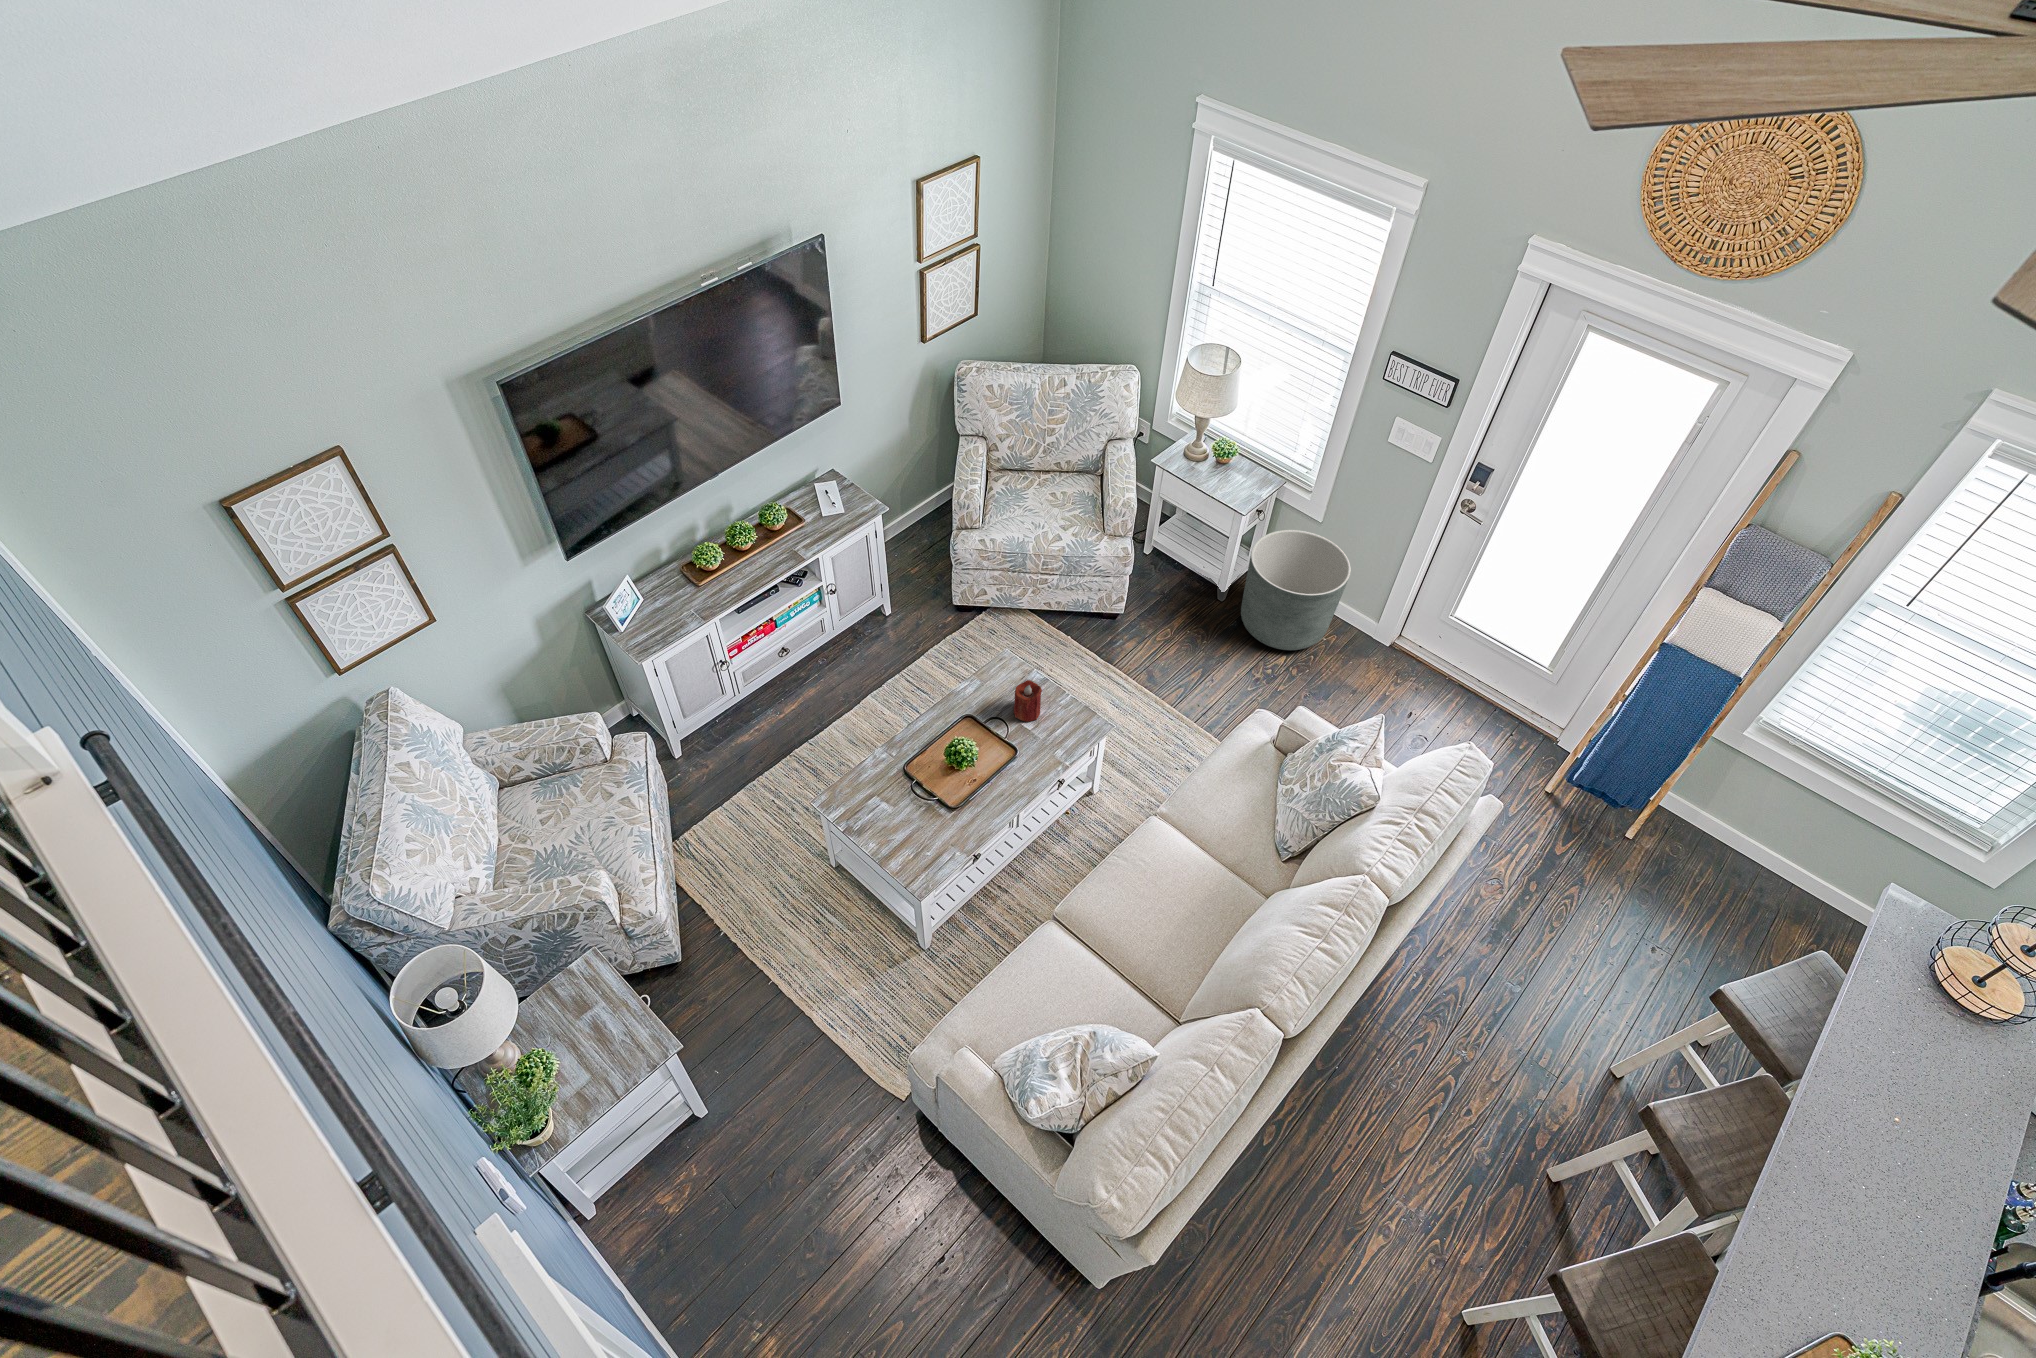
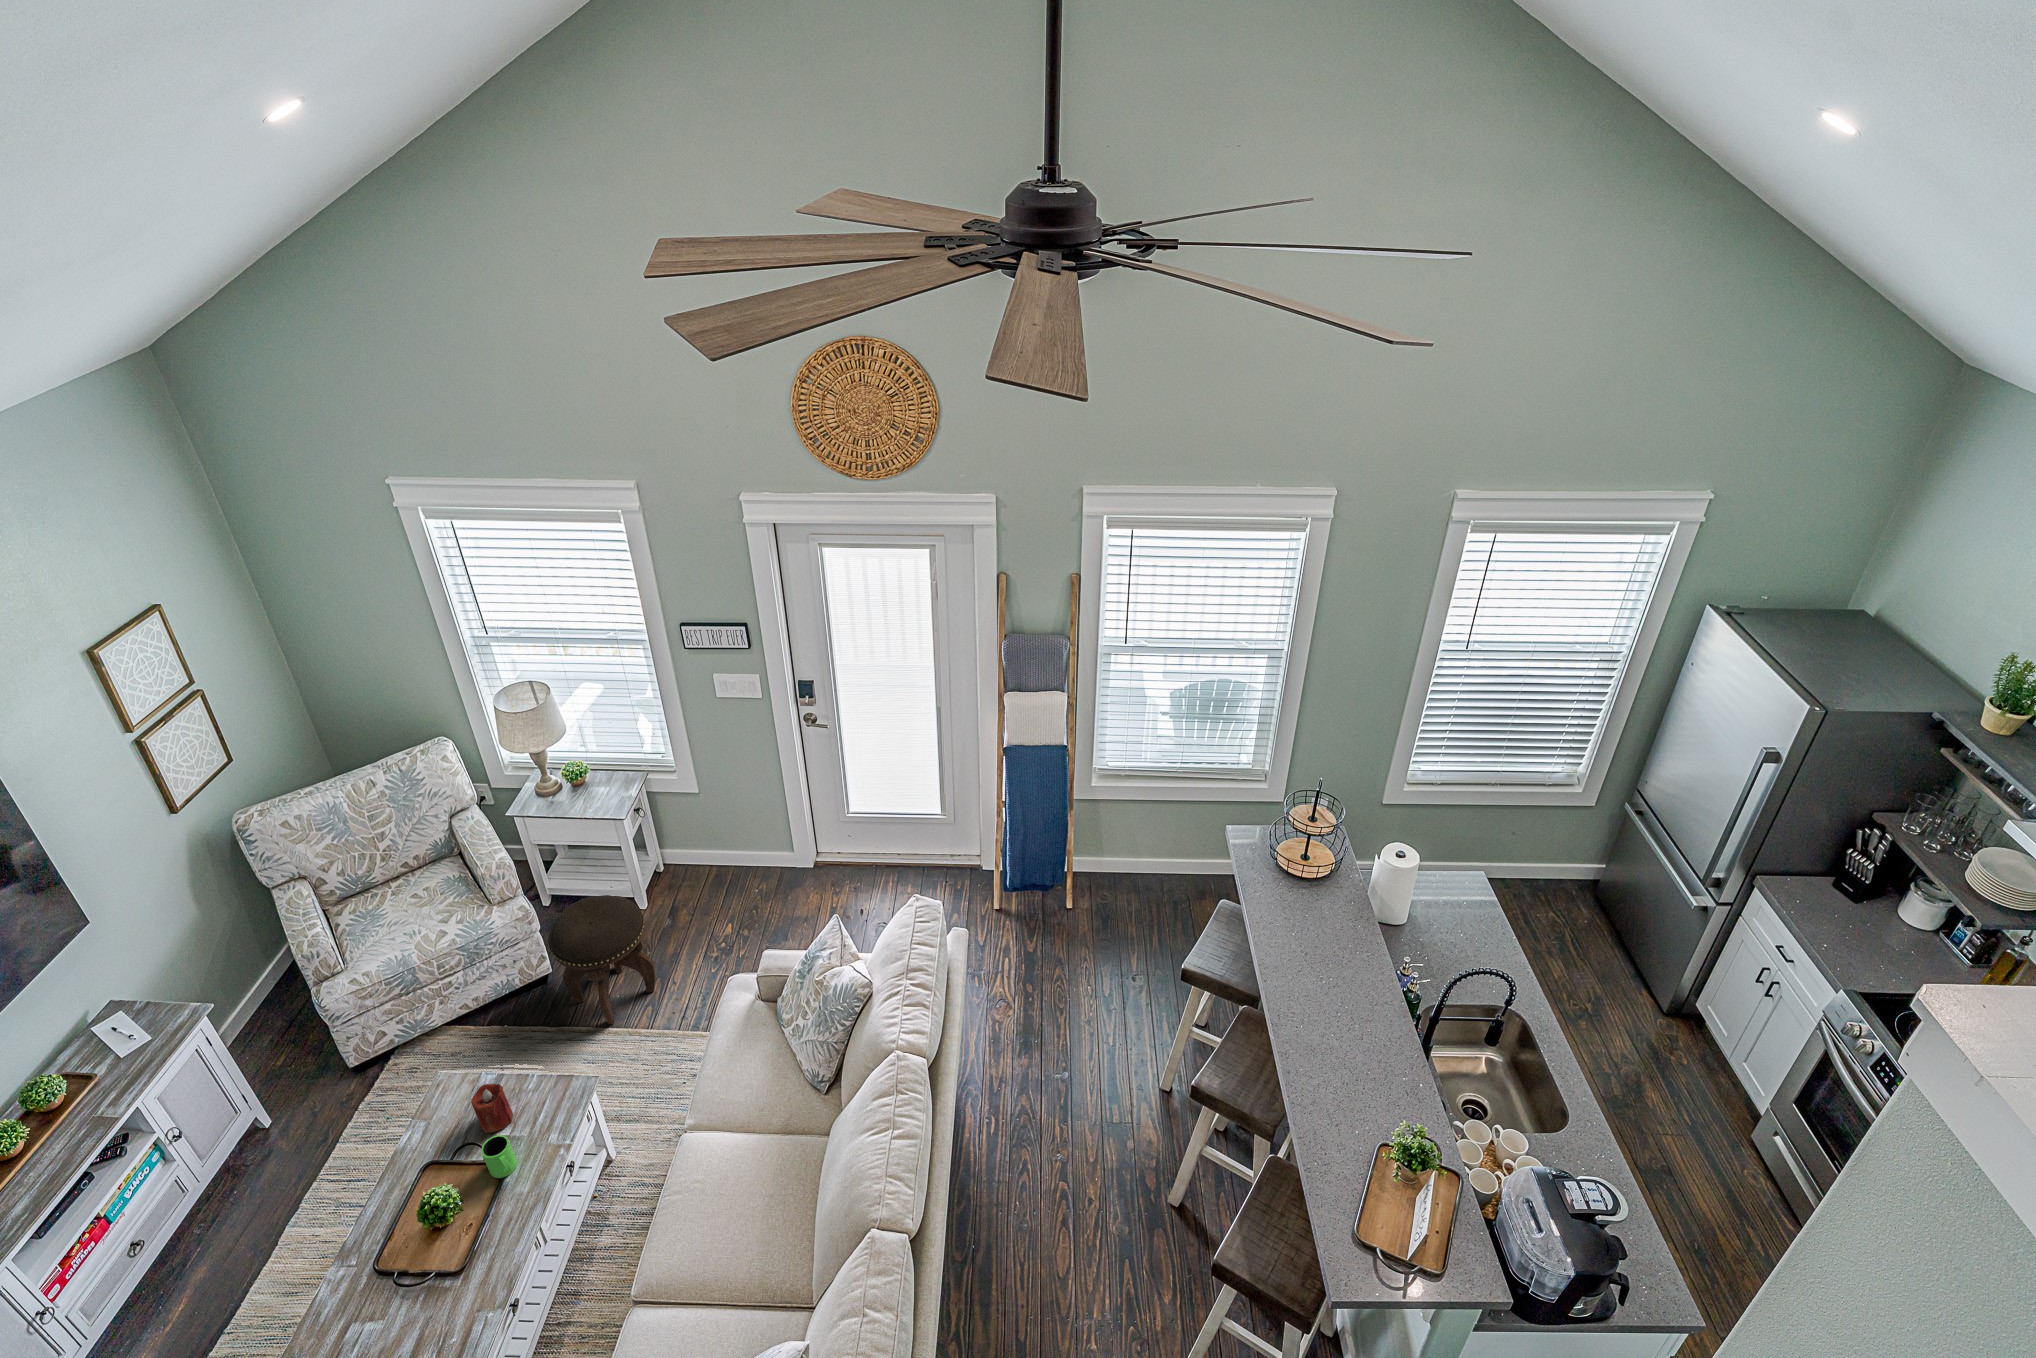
planter: present [1241,530,1351,650] -> none [649,803,756,924]
footstool: none [1128,568,1216,684] -> present [548,895,655,1024]
mug: none [1004,724,1027,761] -> present [481,1135,517,1178]

